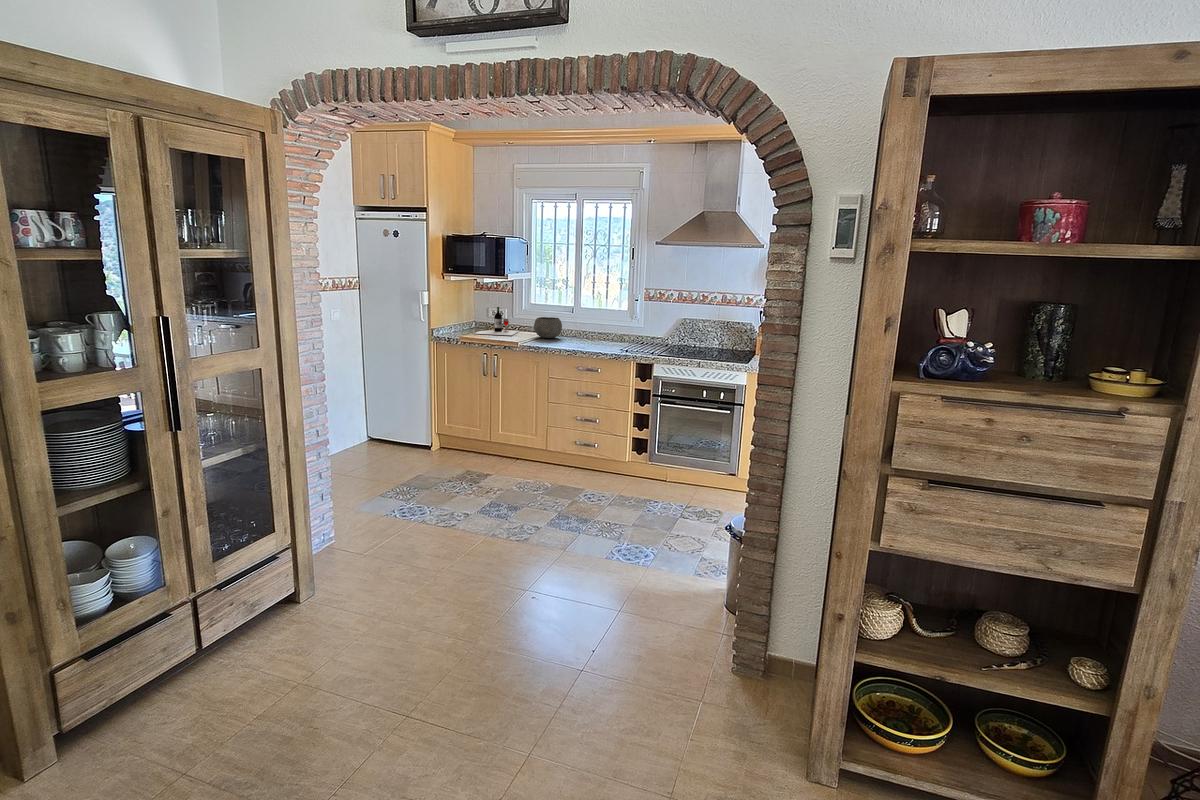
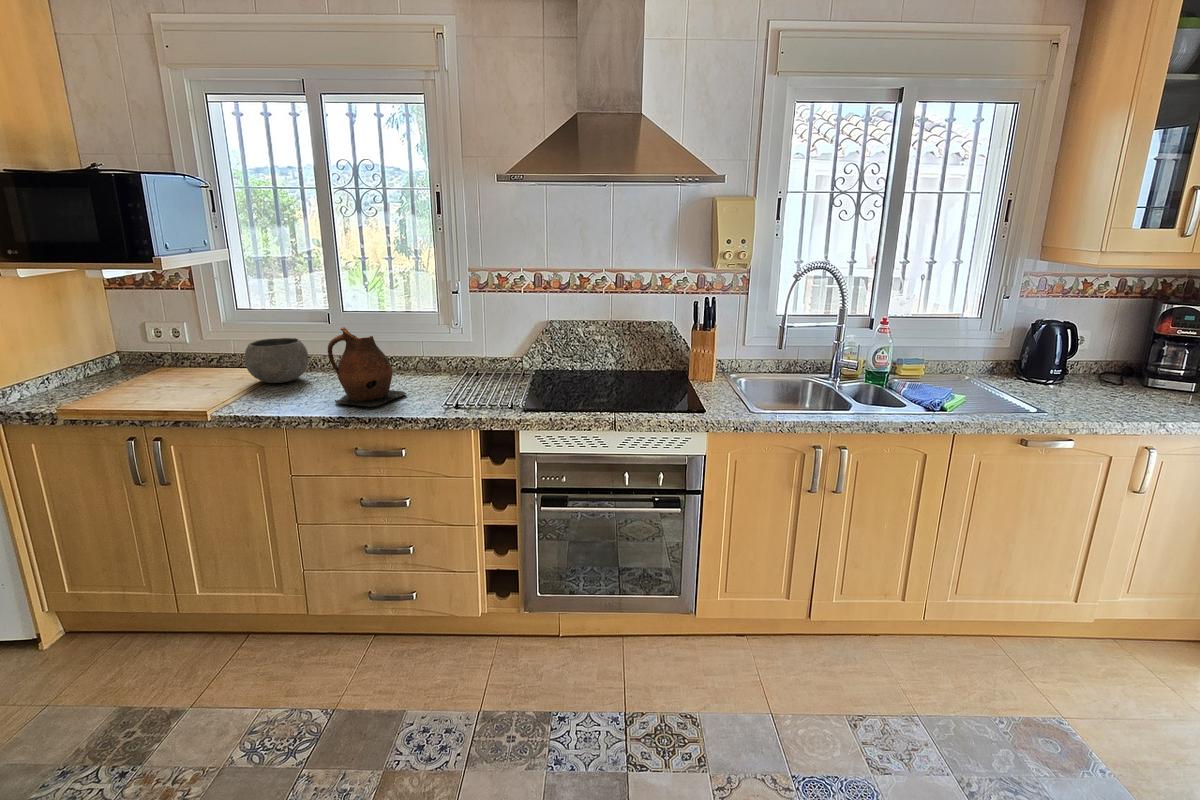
wine bottle: present [475,307,519,335] -> none [101,324,221,389]
ceramic pitcher: none [572,311,605,349] -> present [328,327,406,408]

